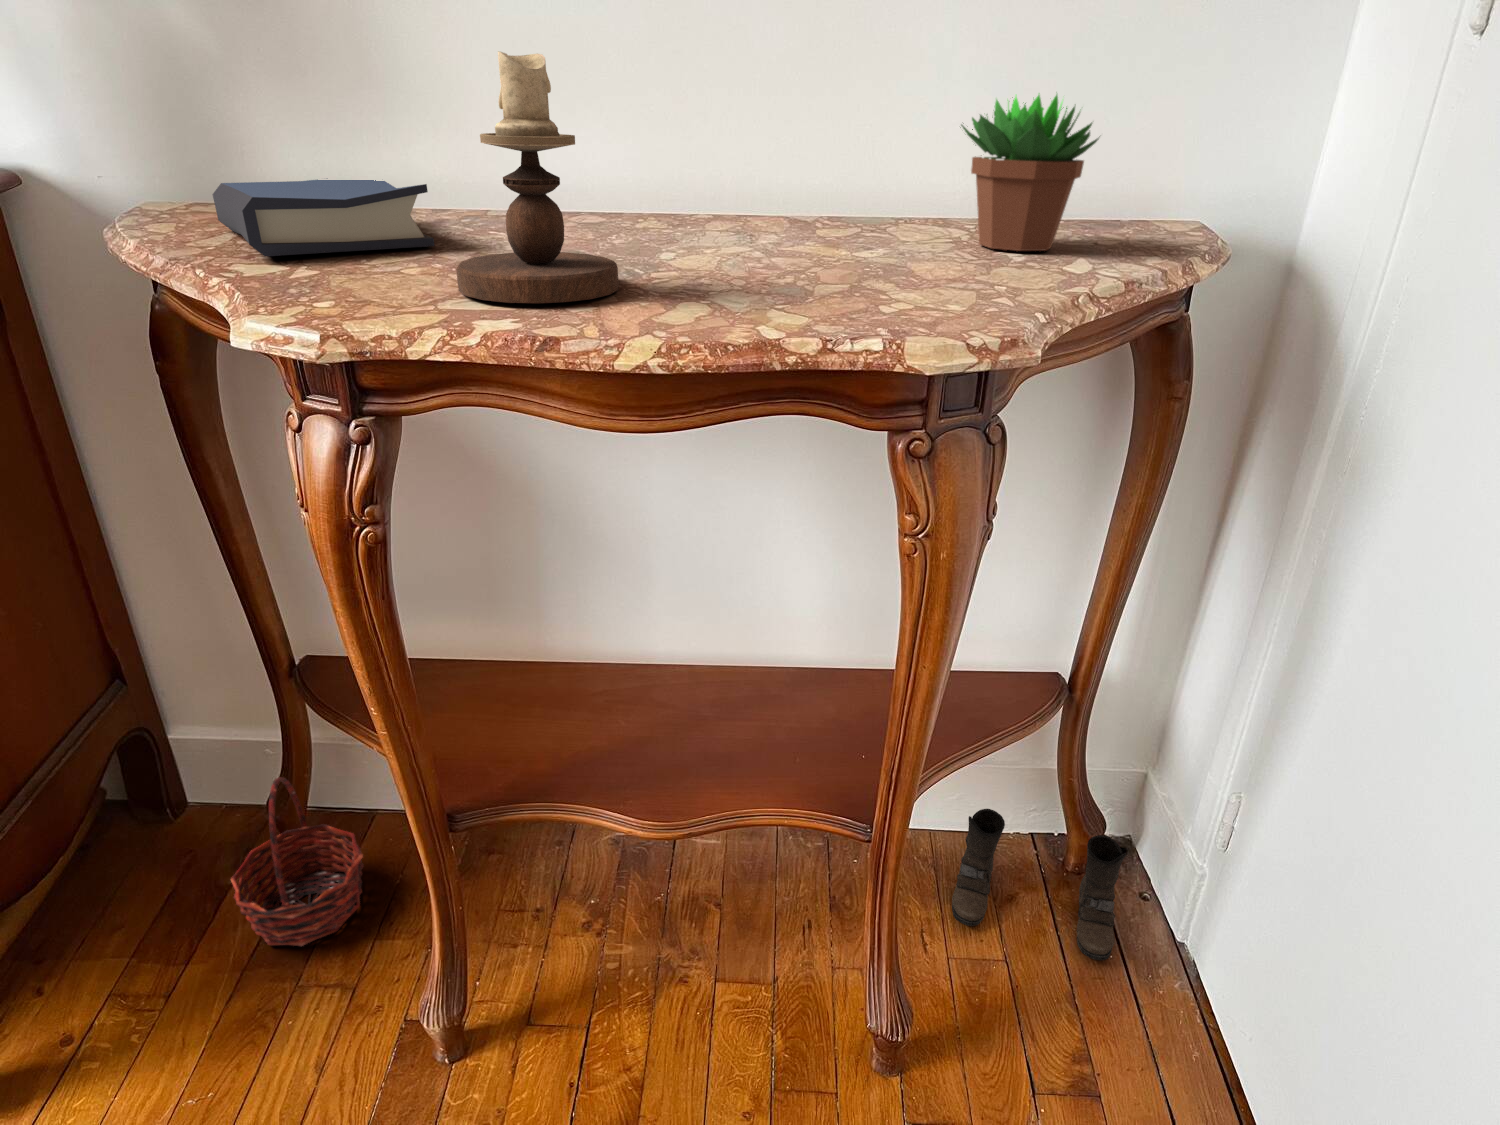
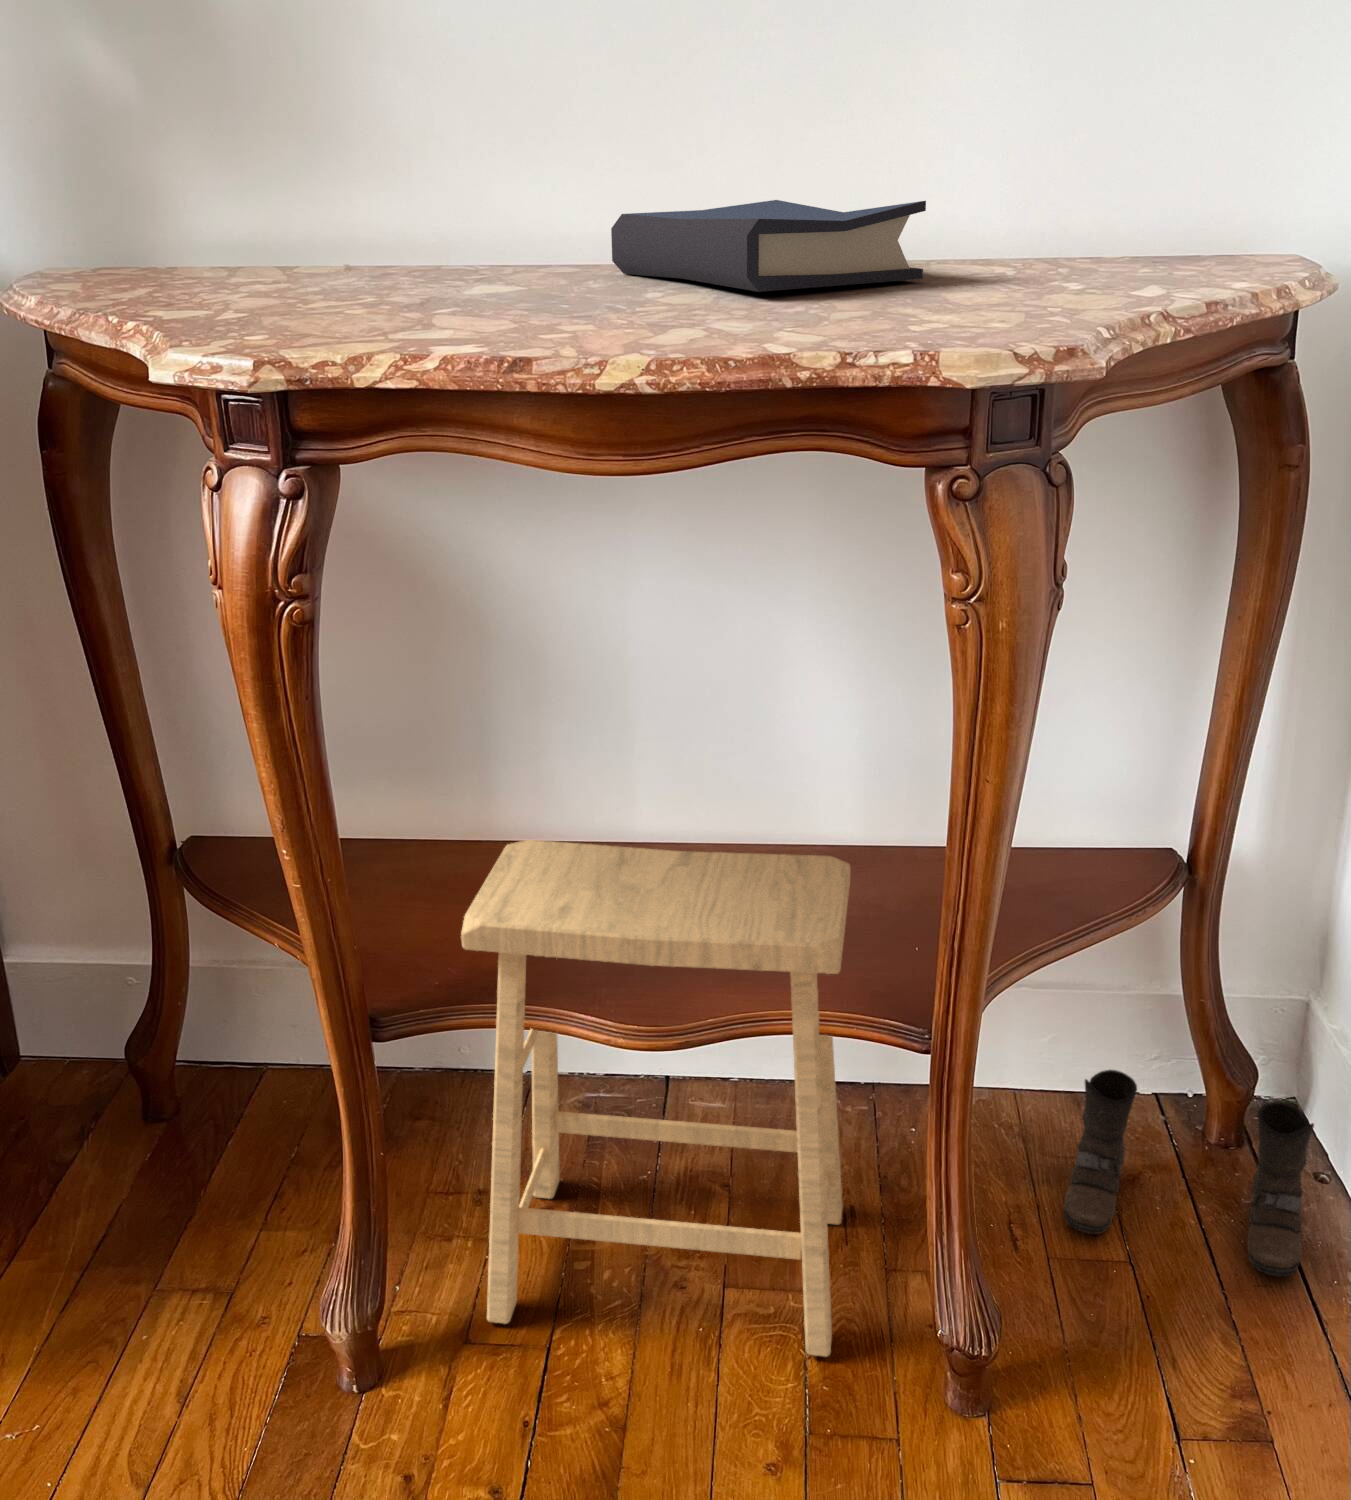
candlestick: present [456,51,619,303] -> none [401,41,594,328]
succulent plant: present [960,95,1099,251] -> none [1016,64,1211,268]
hardback book: present [213,180,434,256] -> present [611,200,926,292]
footstool: none [521,662,812,1031] -> present [461,840,850,1357]
basket: present [231,777,363,946] -> none [56,1012,232,1250]

